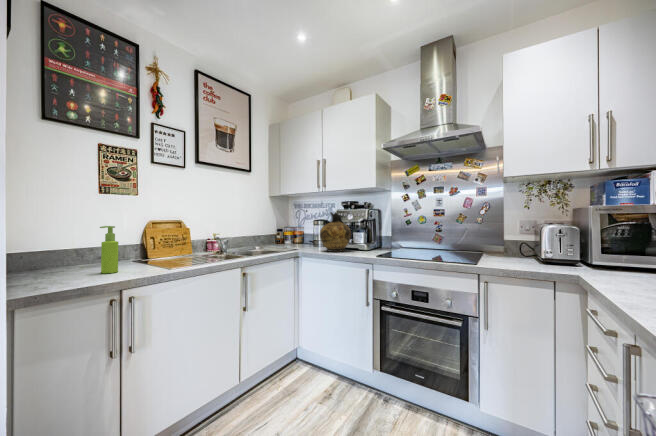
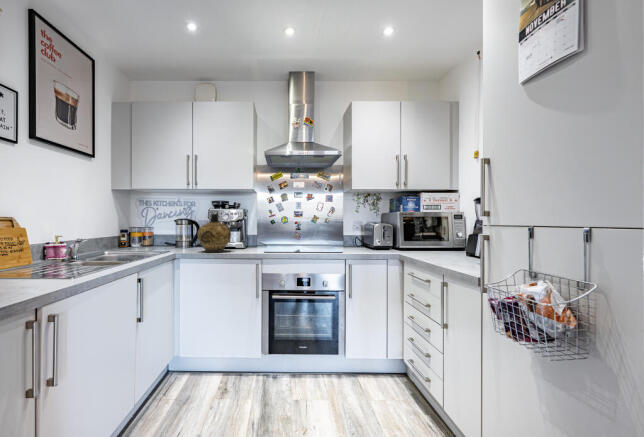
soap dispenser: present [100,226,118,273] -> none [25,231,47,289]

